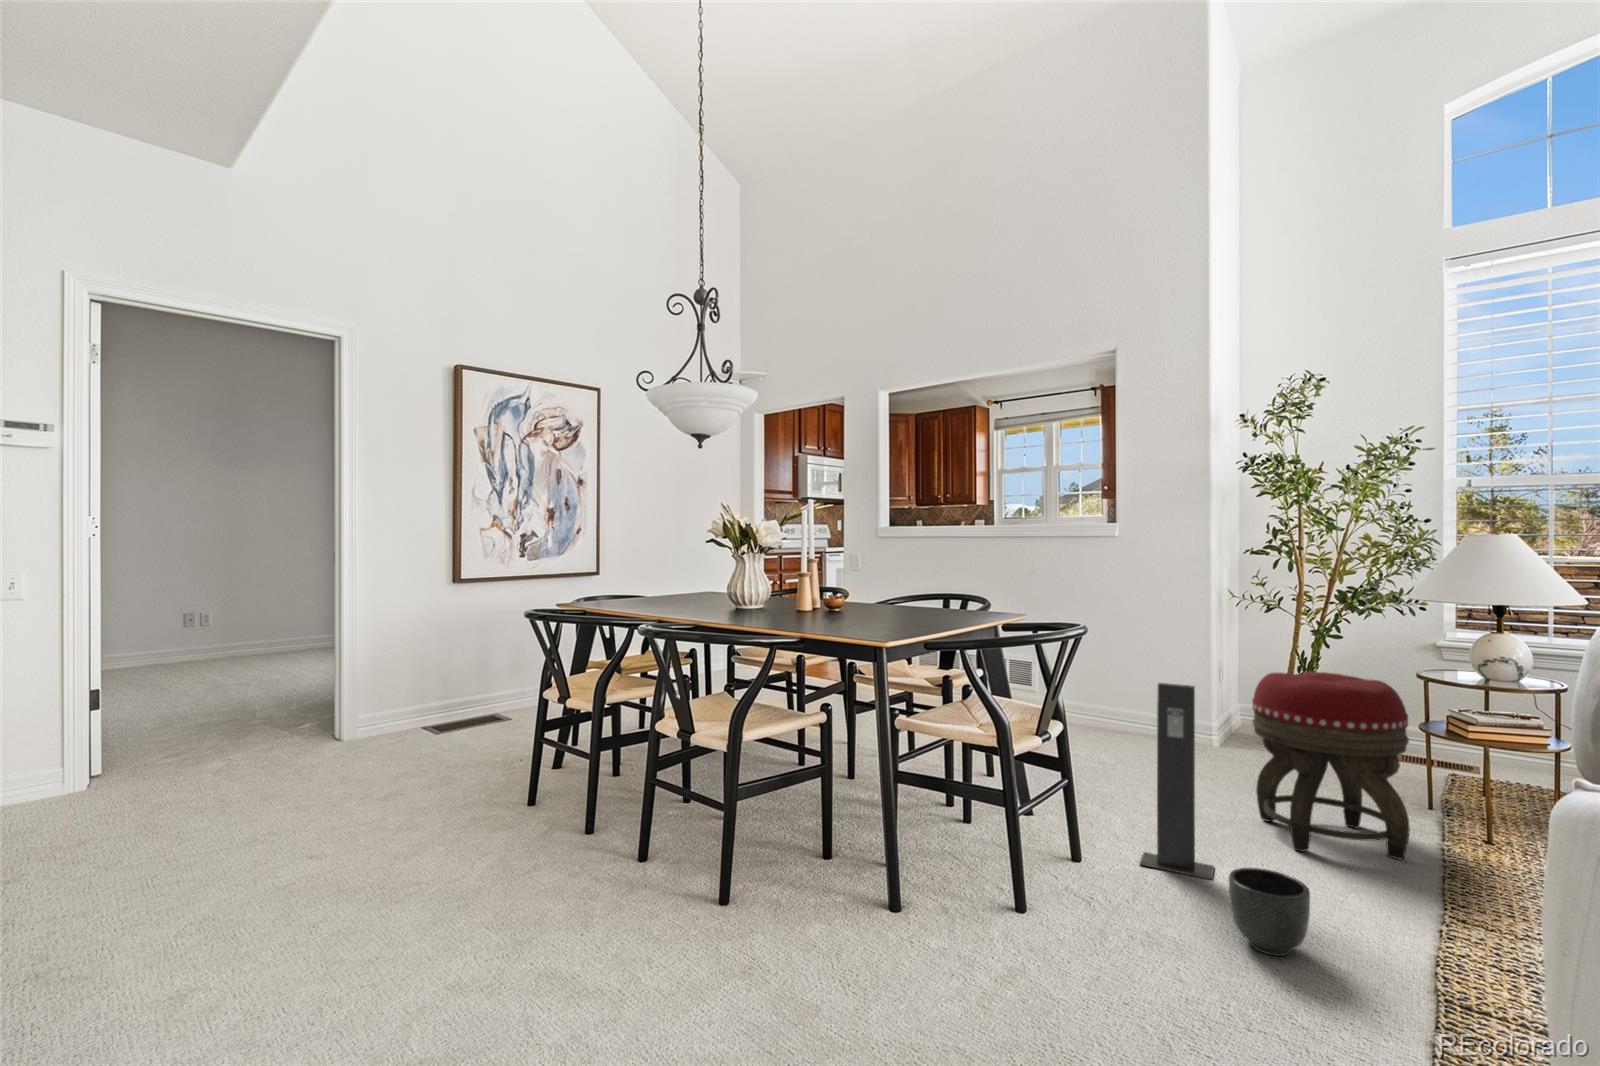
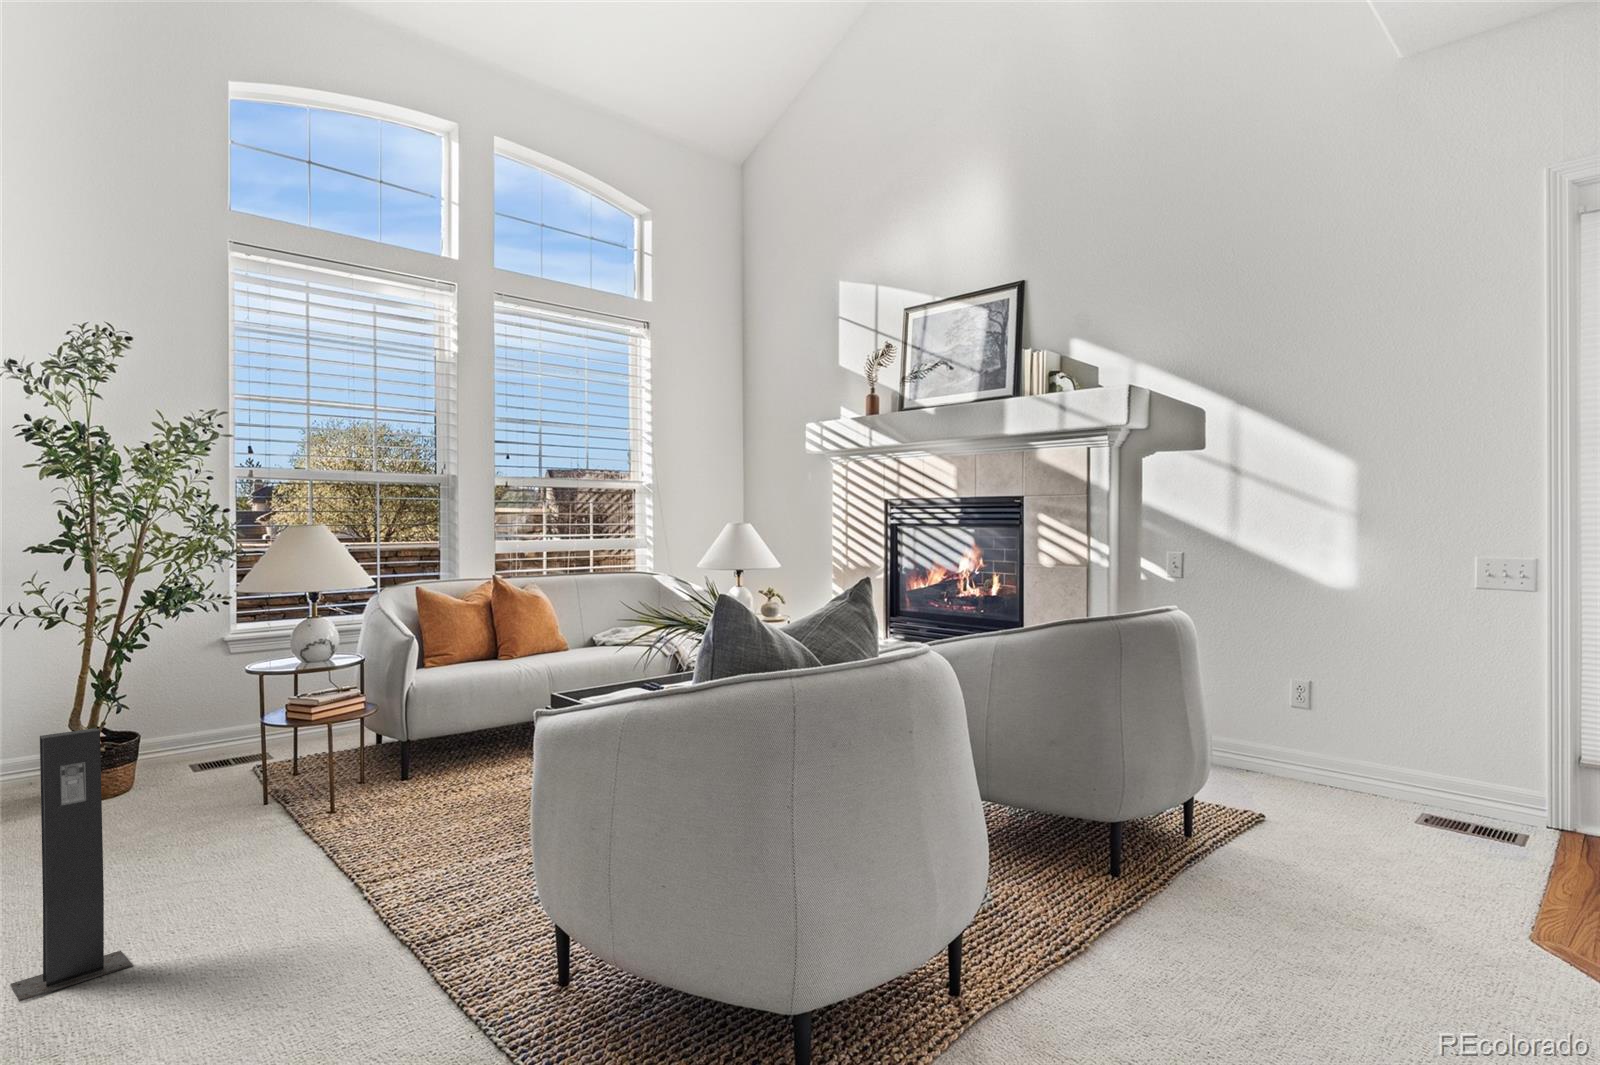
footstool: present [1252,672,1410,860] -> none [116,680,294,891]
planter: present [1229,868,1310,956] -> none [210,904,301,1002]

